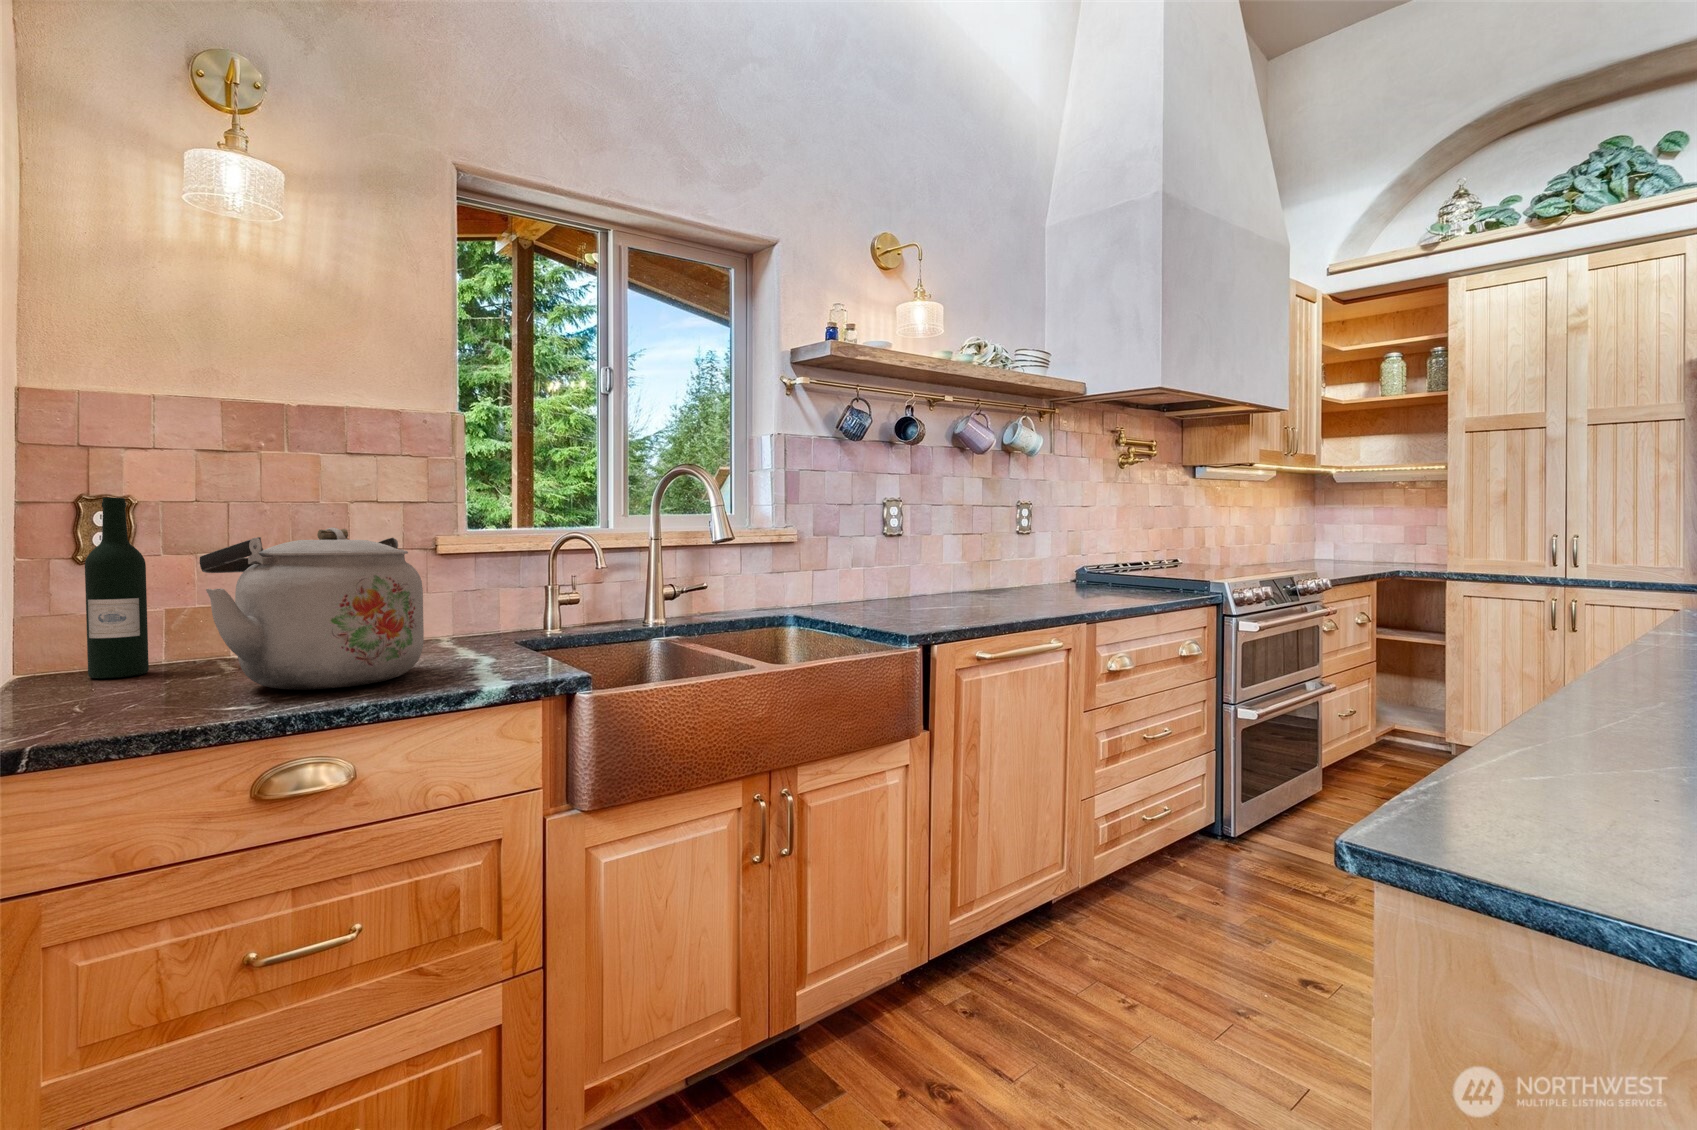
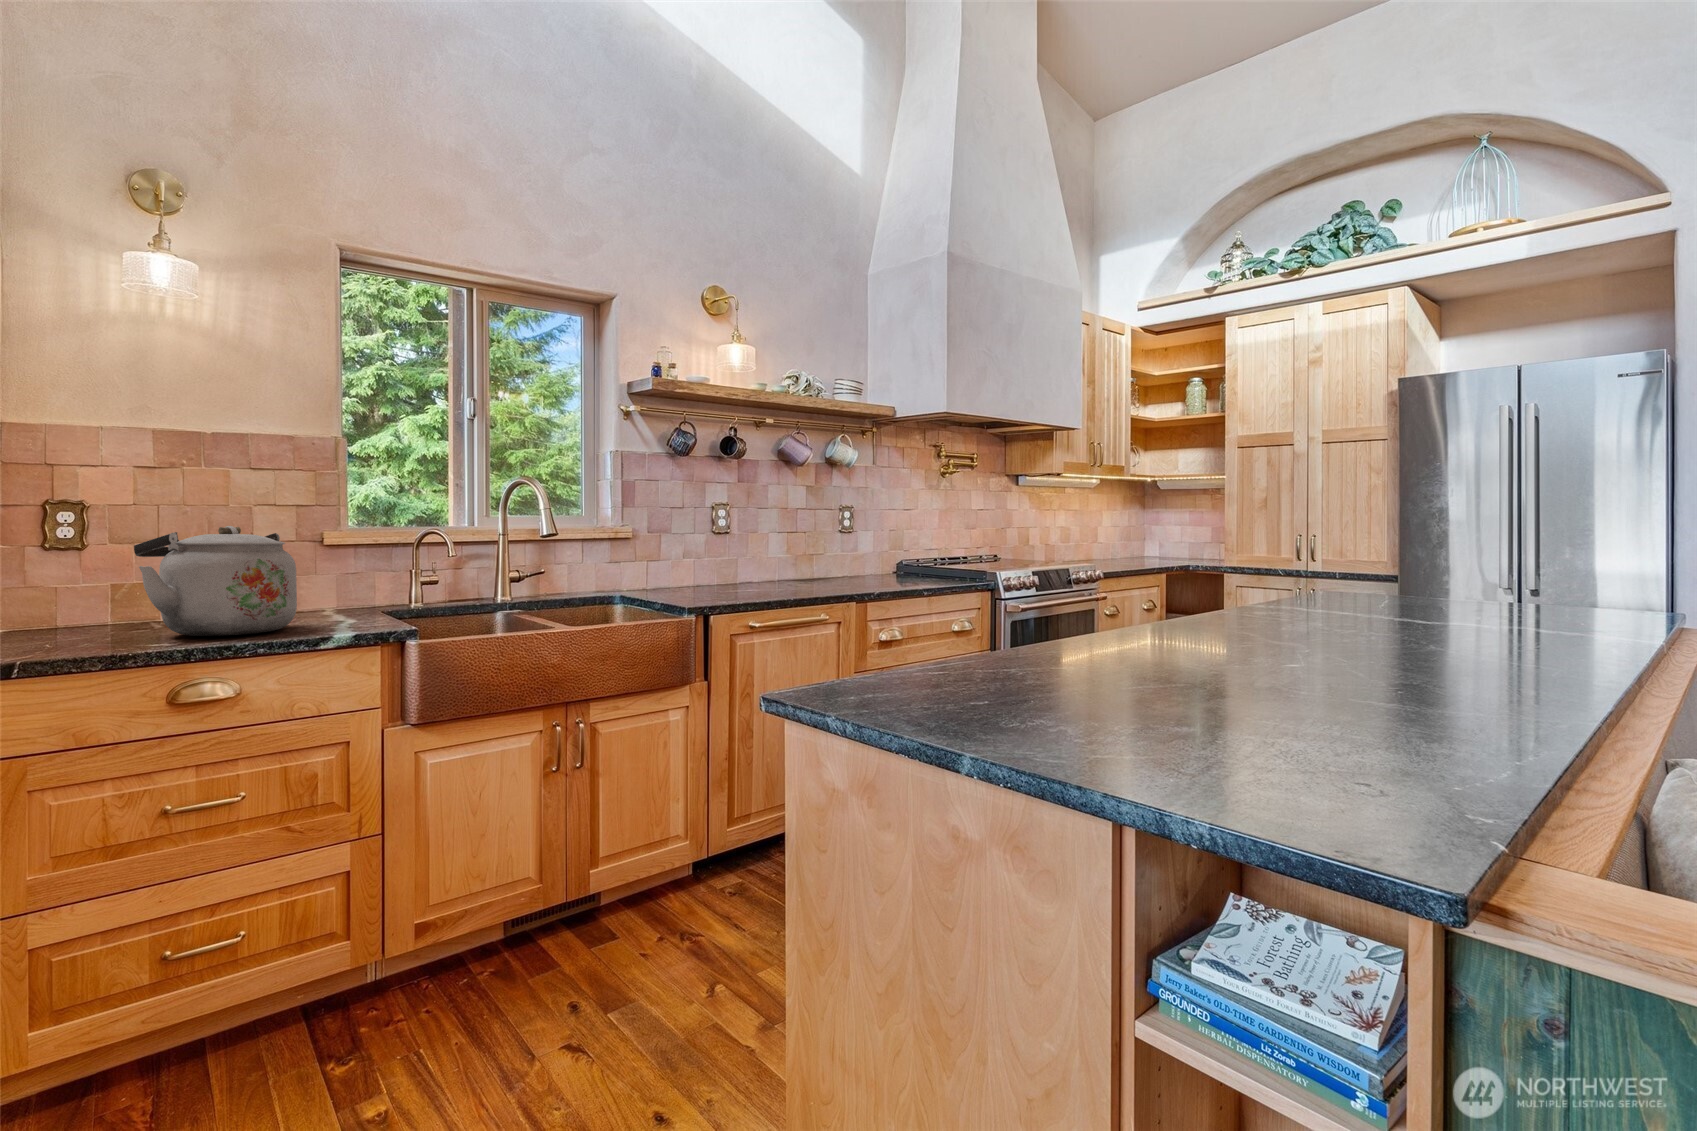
wine bottle: present [85,498,149,678] -> none [49,504,95,631]

